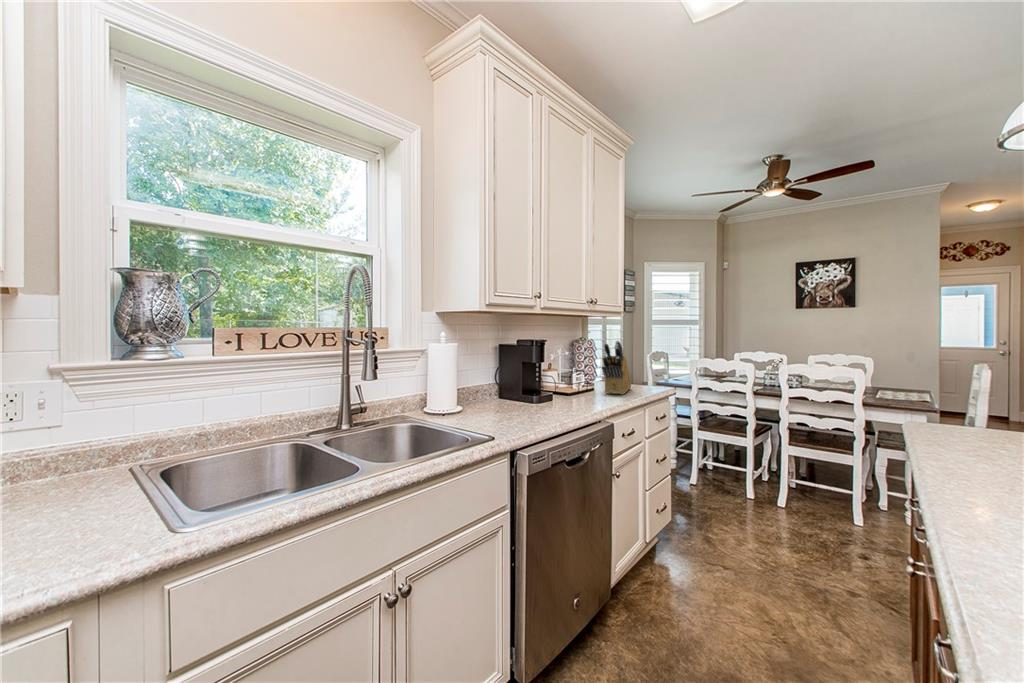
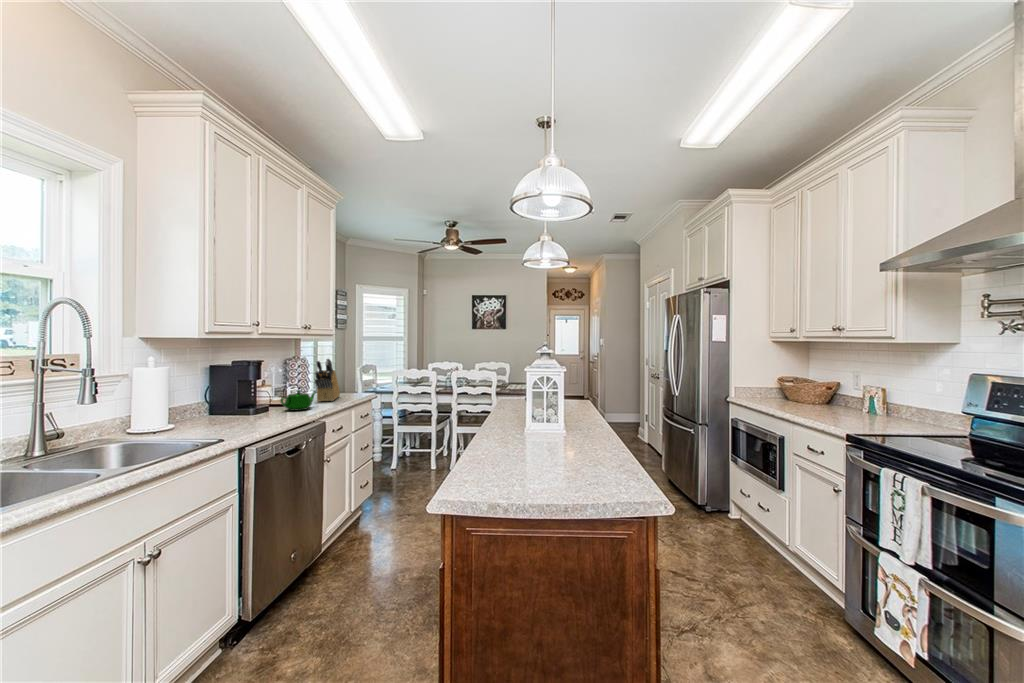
teapot: none [564,378,605,403] -> present [281,390,315,411]

